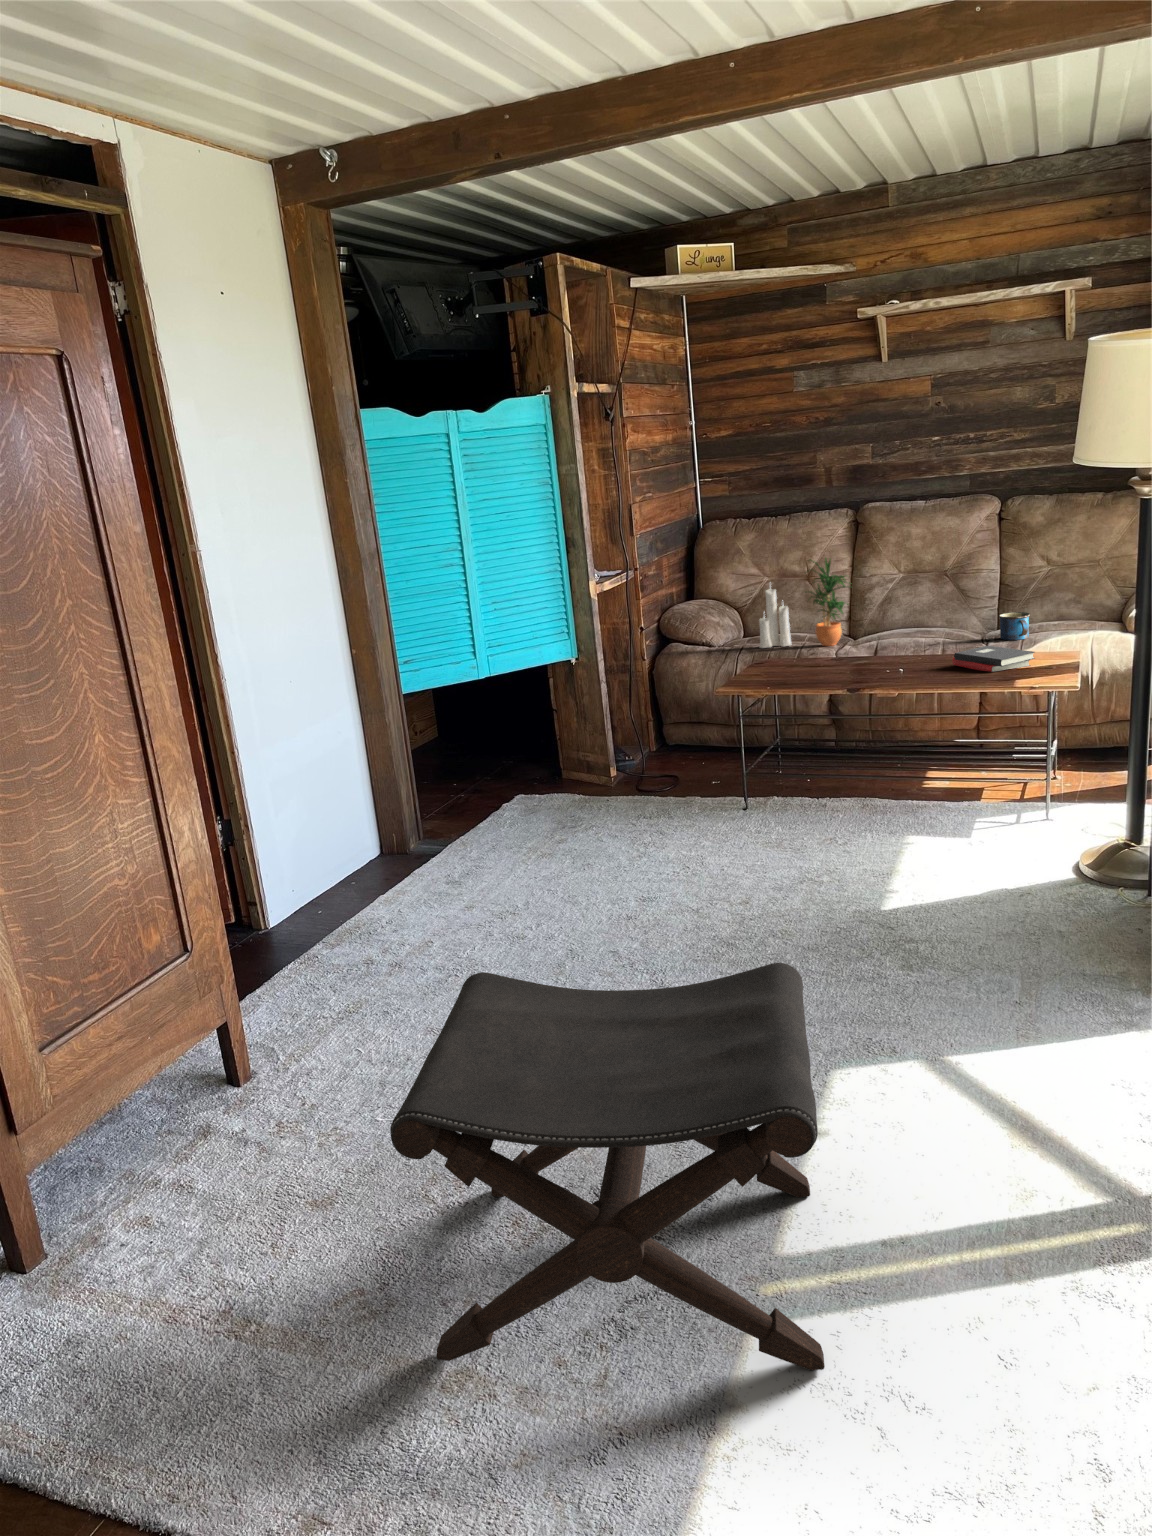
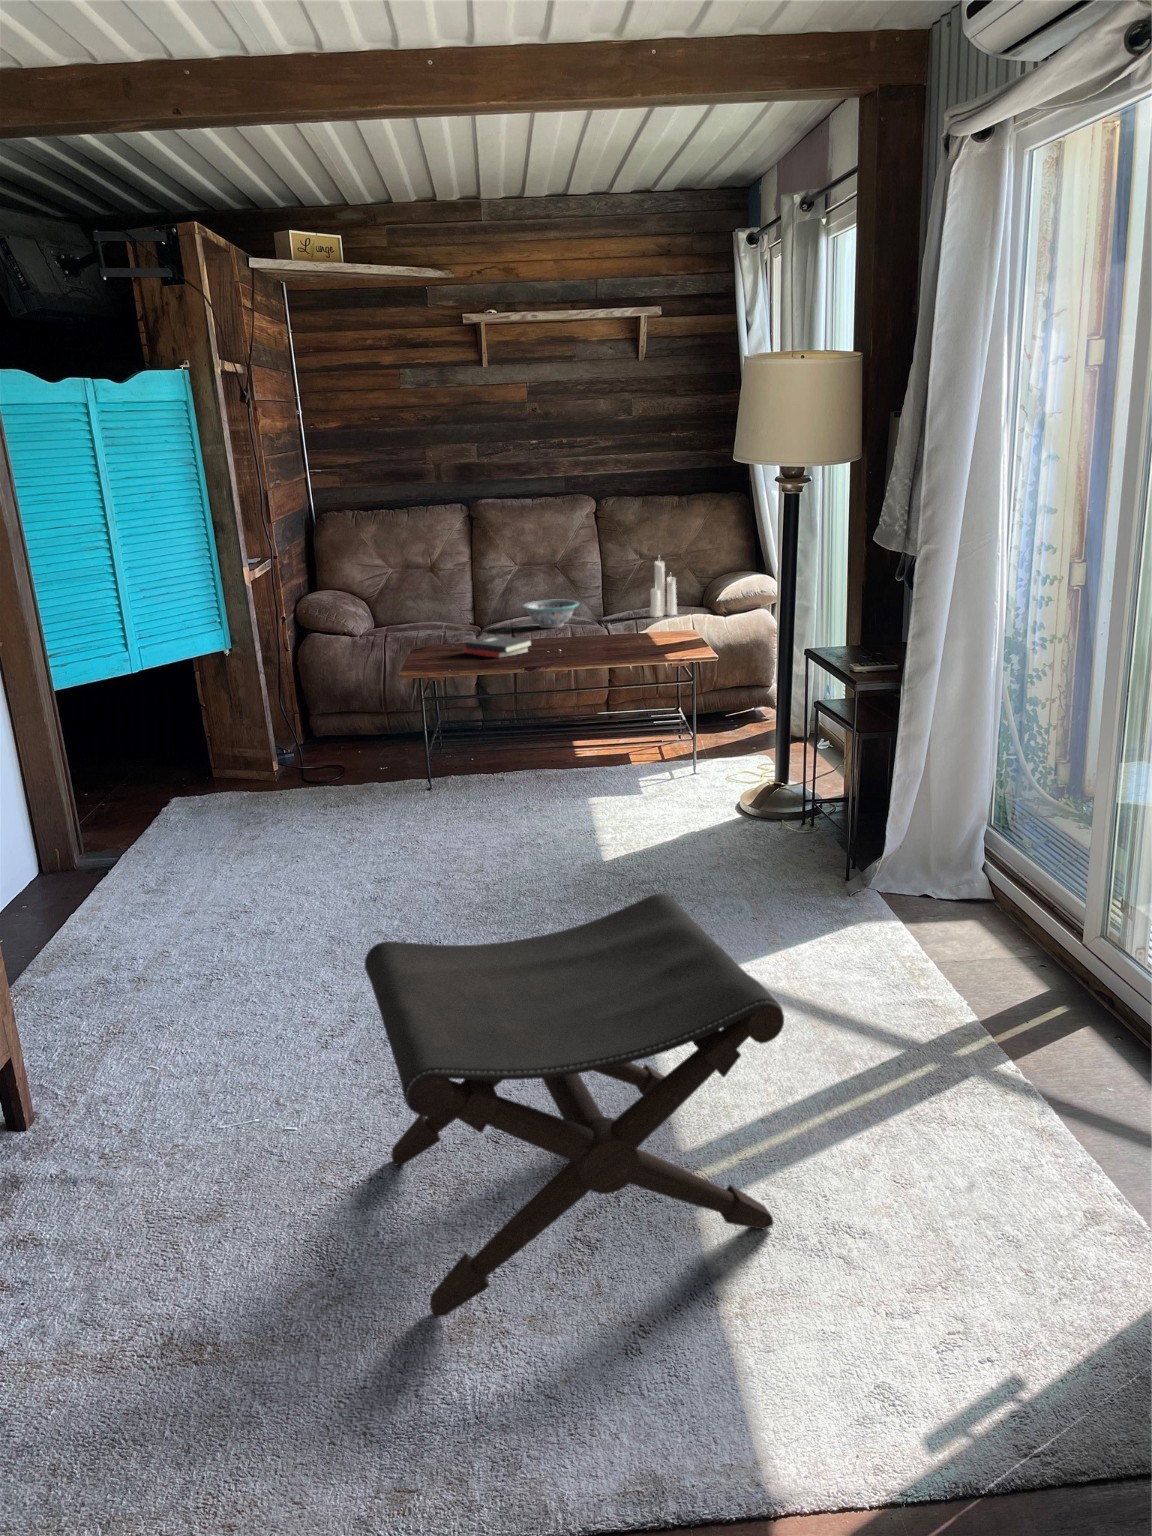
potted plant: present [805,558,852,646] -> none [437,547,486,632]
candle: present [759,589,791,648] -> present [650,561,677,617]
decorative bowl: none [891,612,957,644] -> present [522,599,579,628]
mug: present [999,612,1030,640] -> none [615,599,641,623]
hardback book: present [952,646,1035,672] -> present [464,635,531,658]

